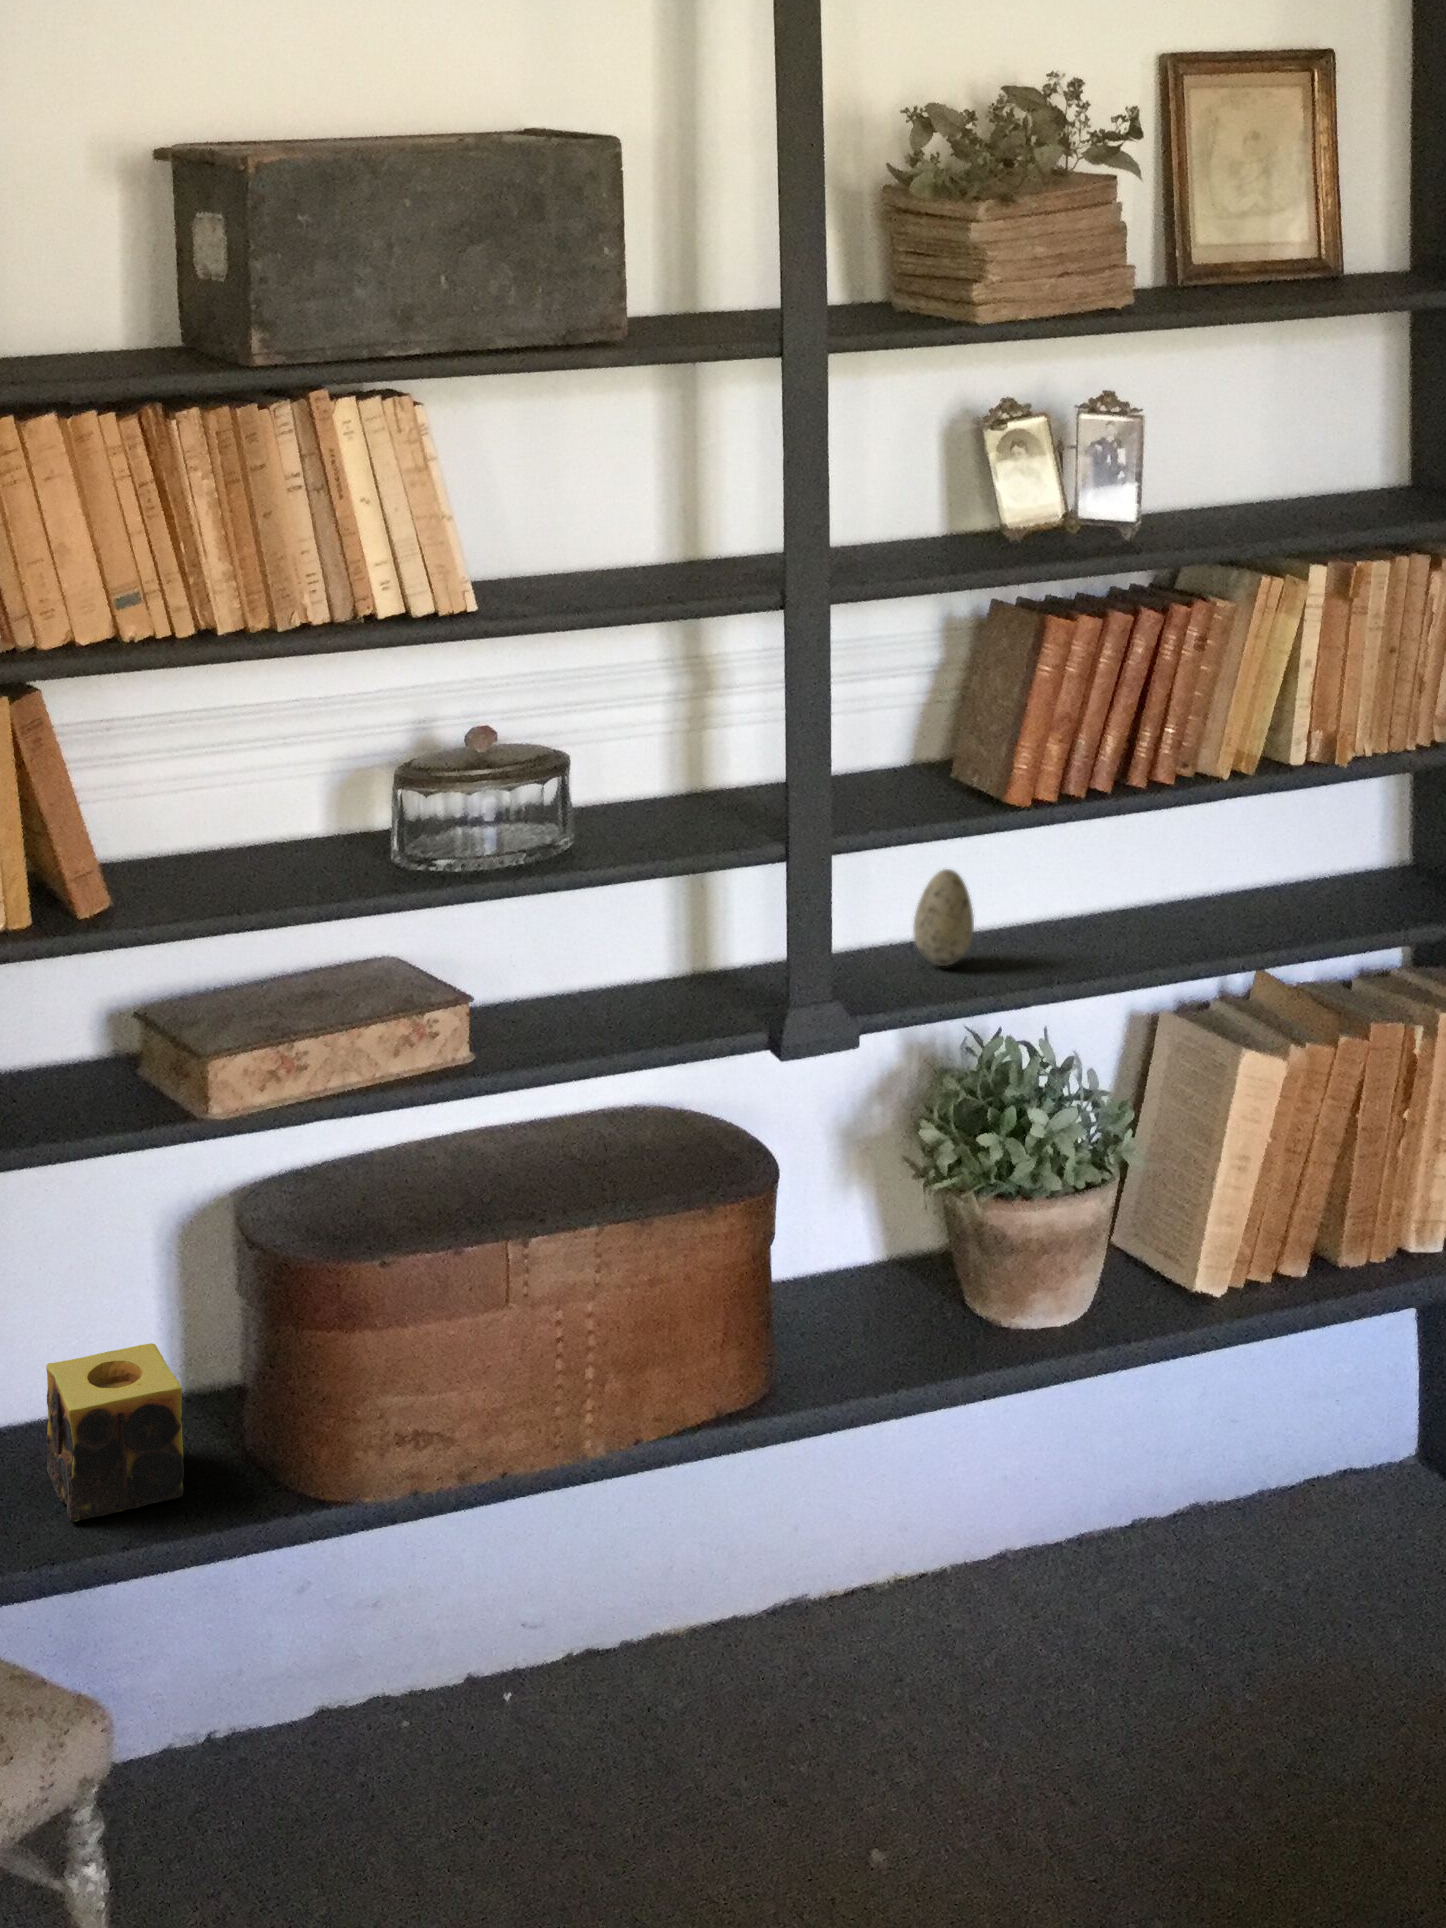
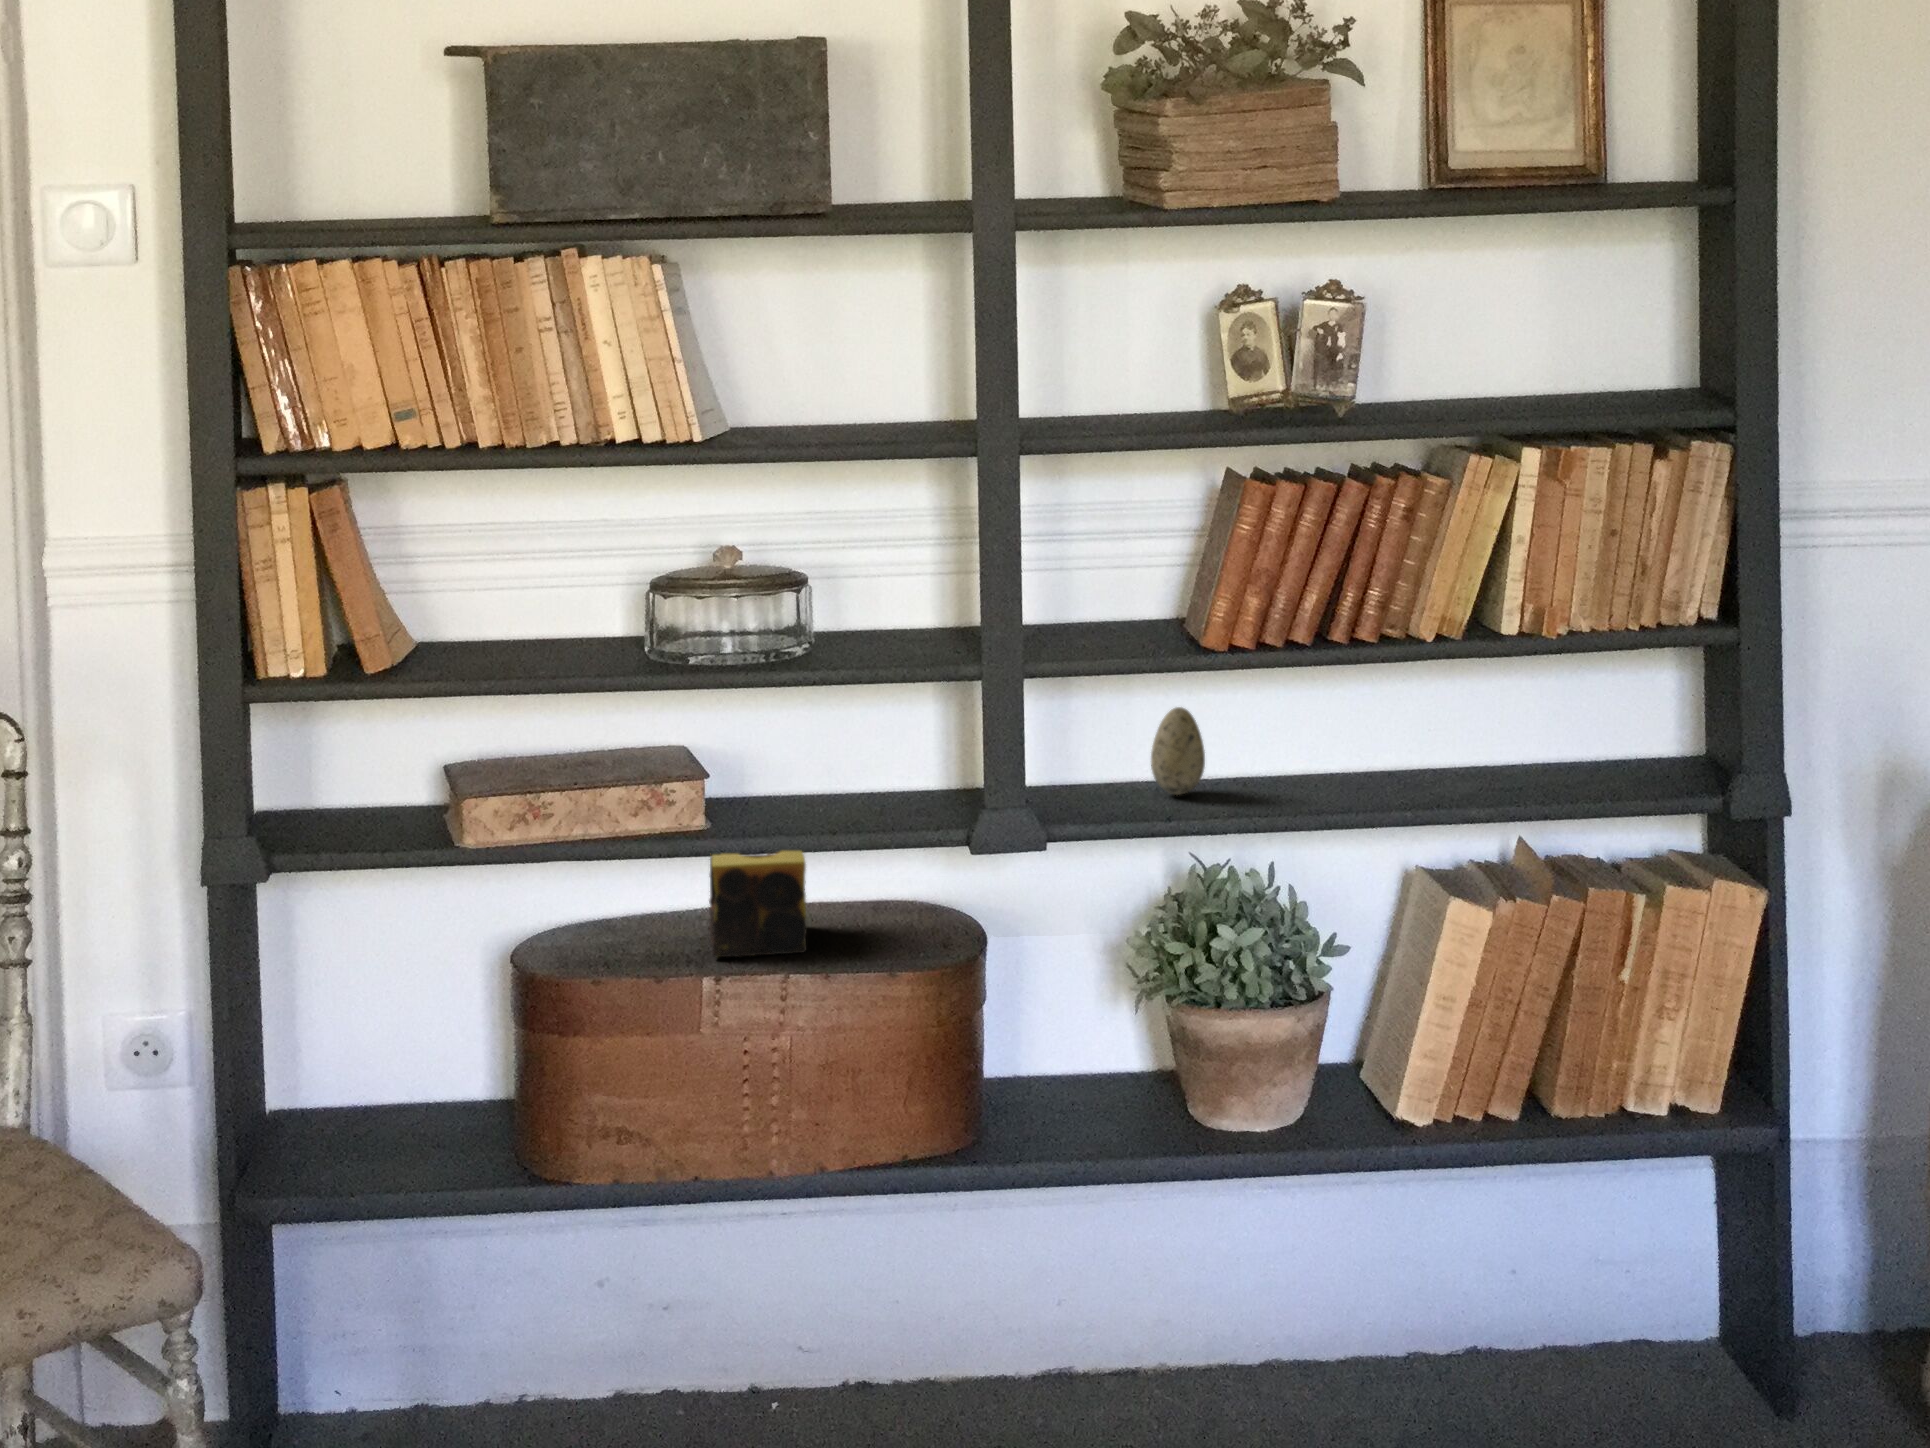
candle: present [46,1343,184,1522] -> present [709,851,807,957]

